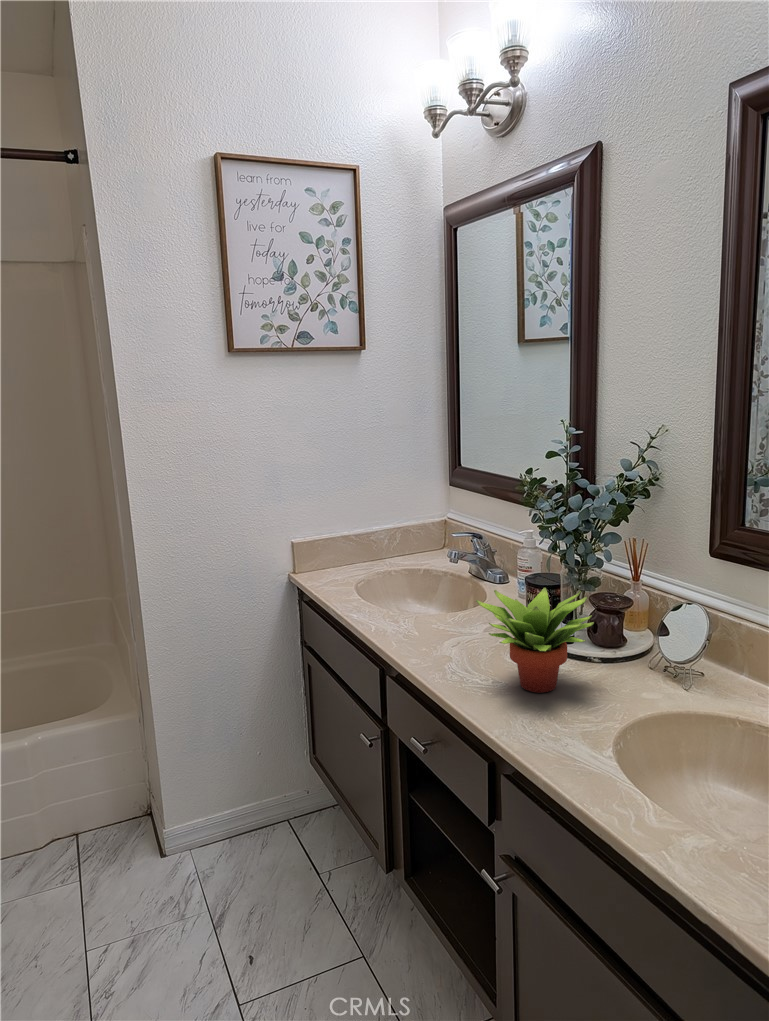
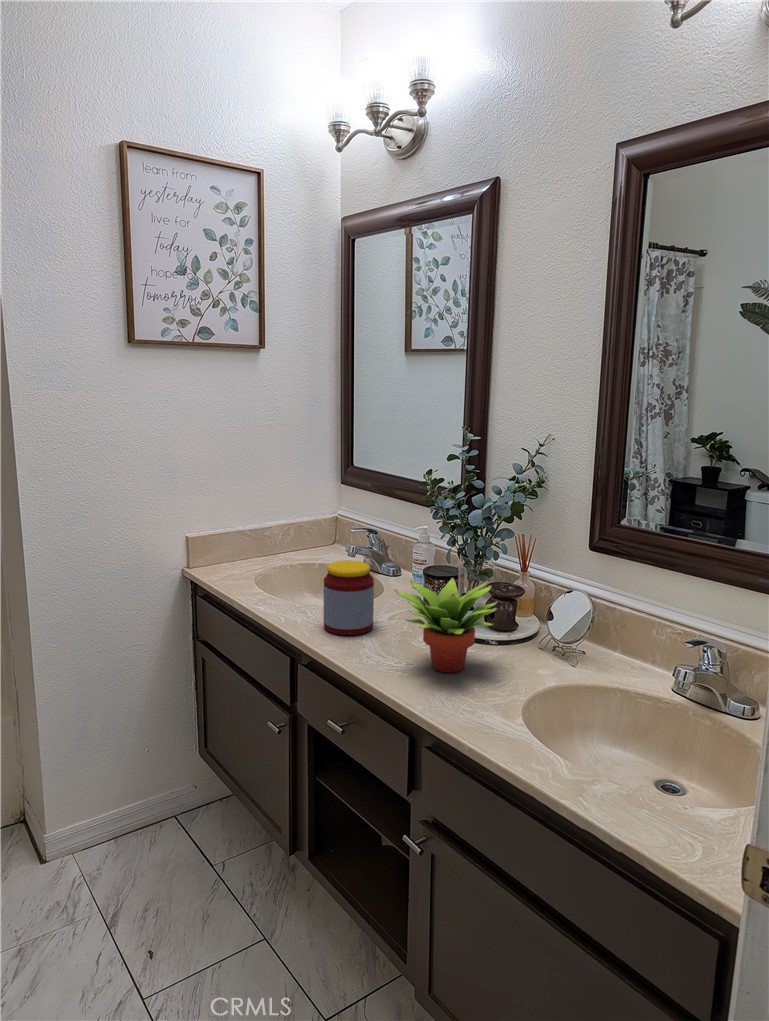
jar: none [412,568,466,647] -> present [324,560,374,635]

